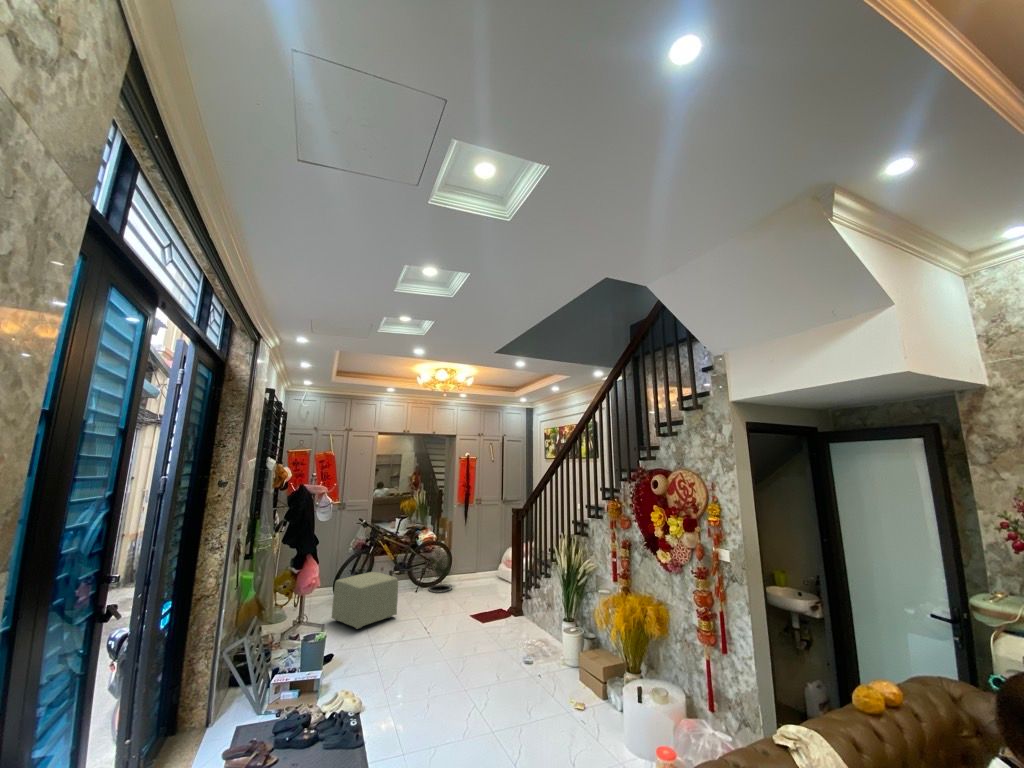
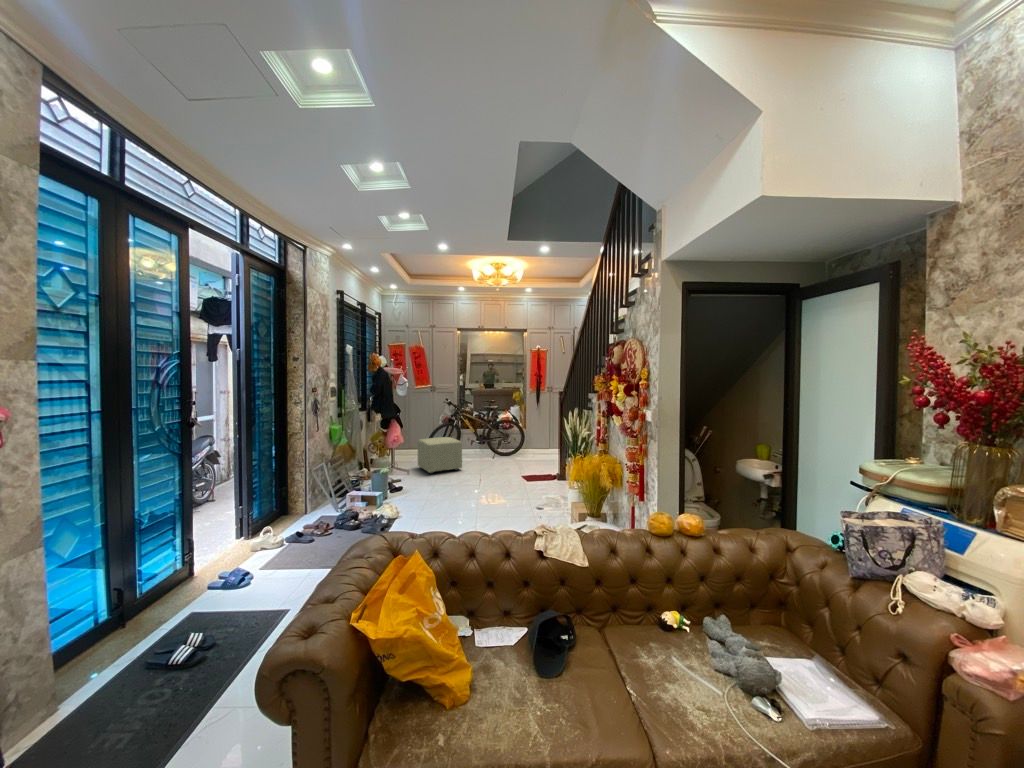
potted tree: present [429,551,451,593] -> none [498,422,520,459]

